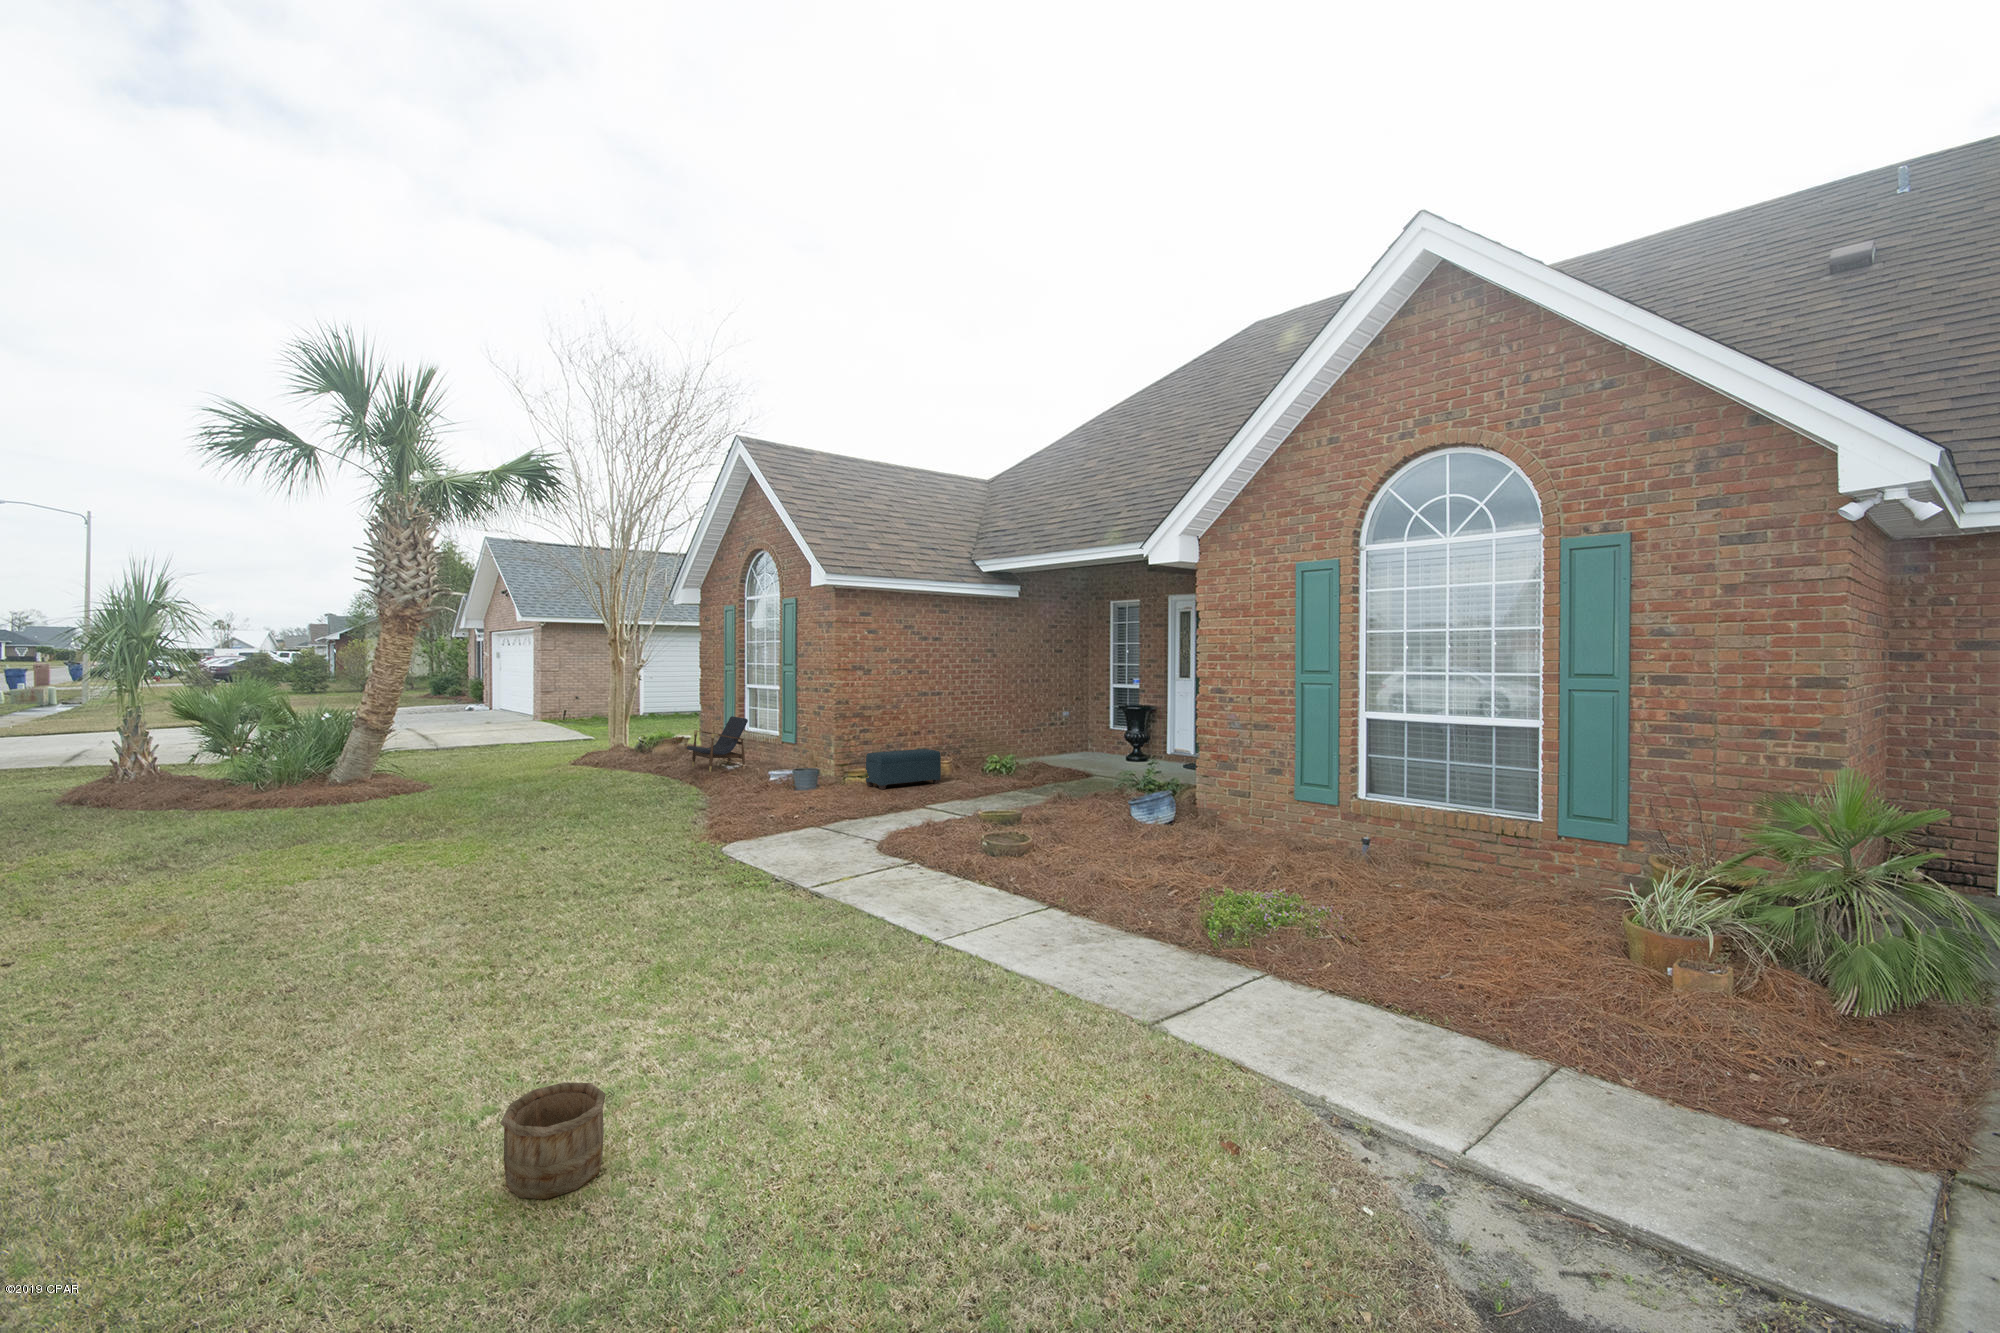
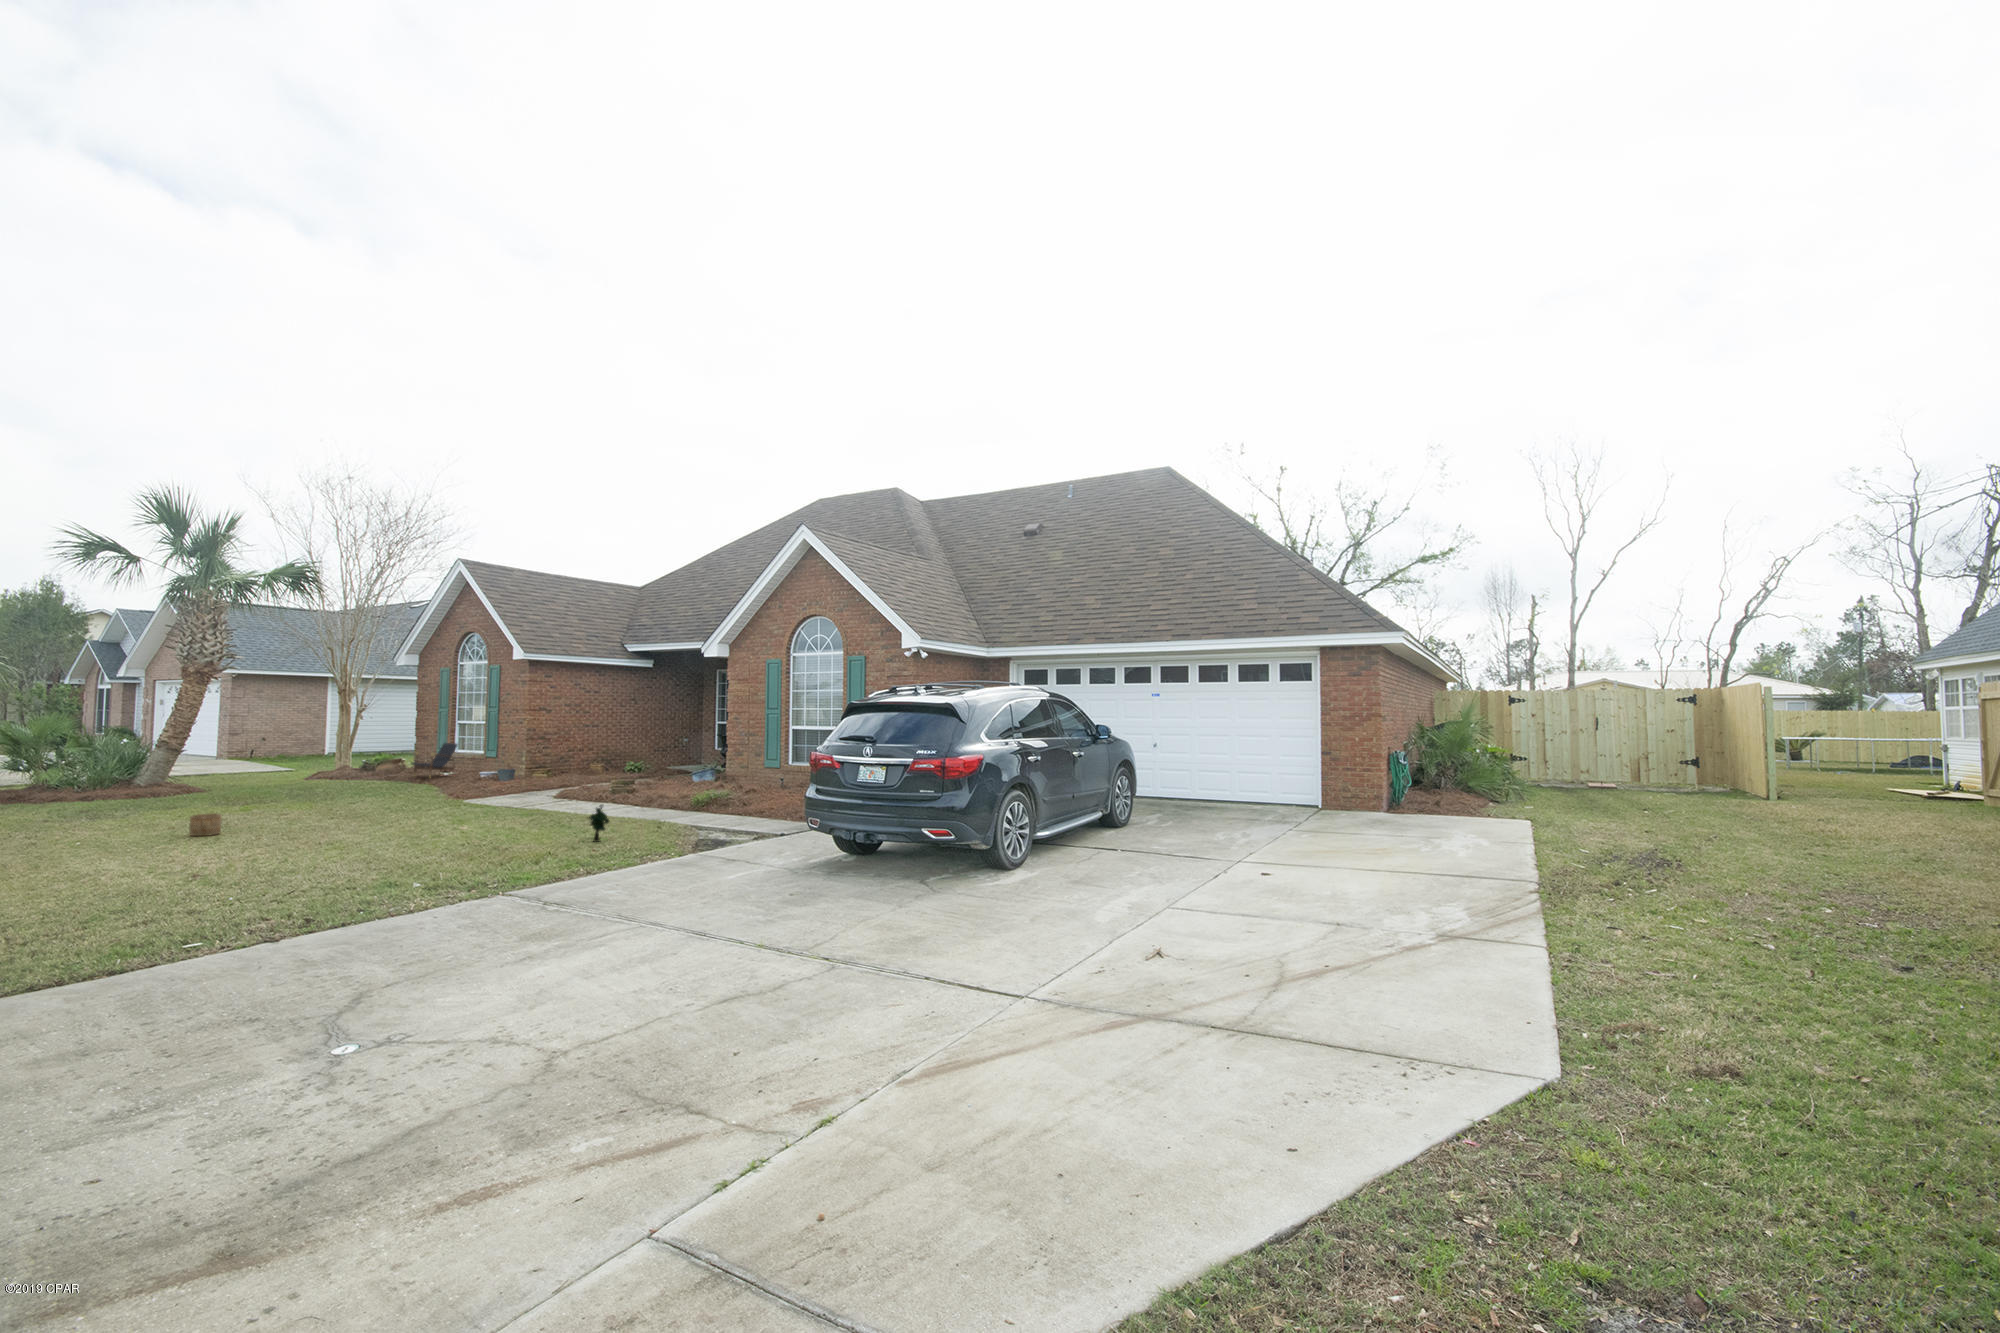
bench: present [866,749,941,790] -> none [545,759,596,783]
wooden bucket: present [500,1082,606,1199] -> present [190,813,223,836]
decorative plant: none [1001,1084,1091,1240] -> present [589,805,609,842]

